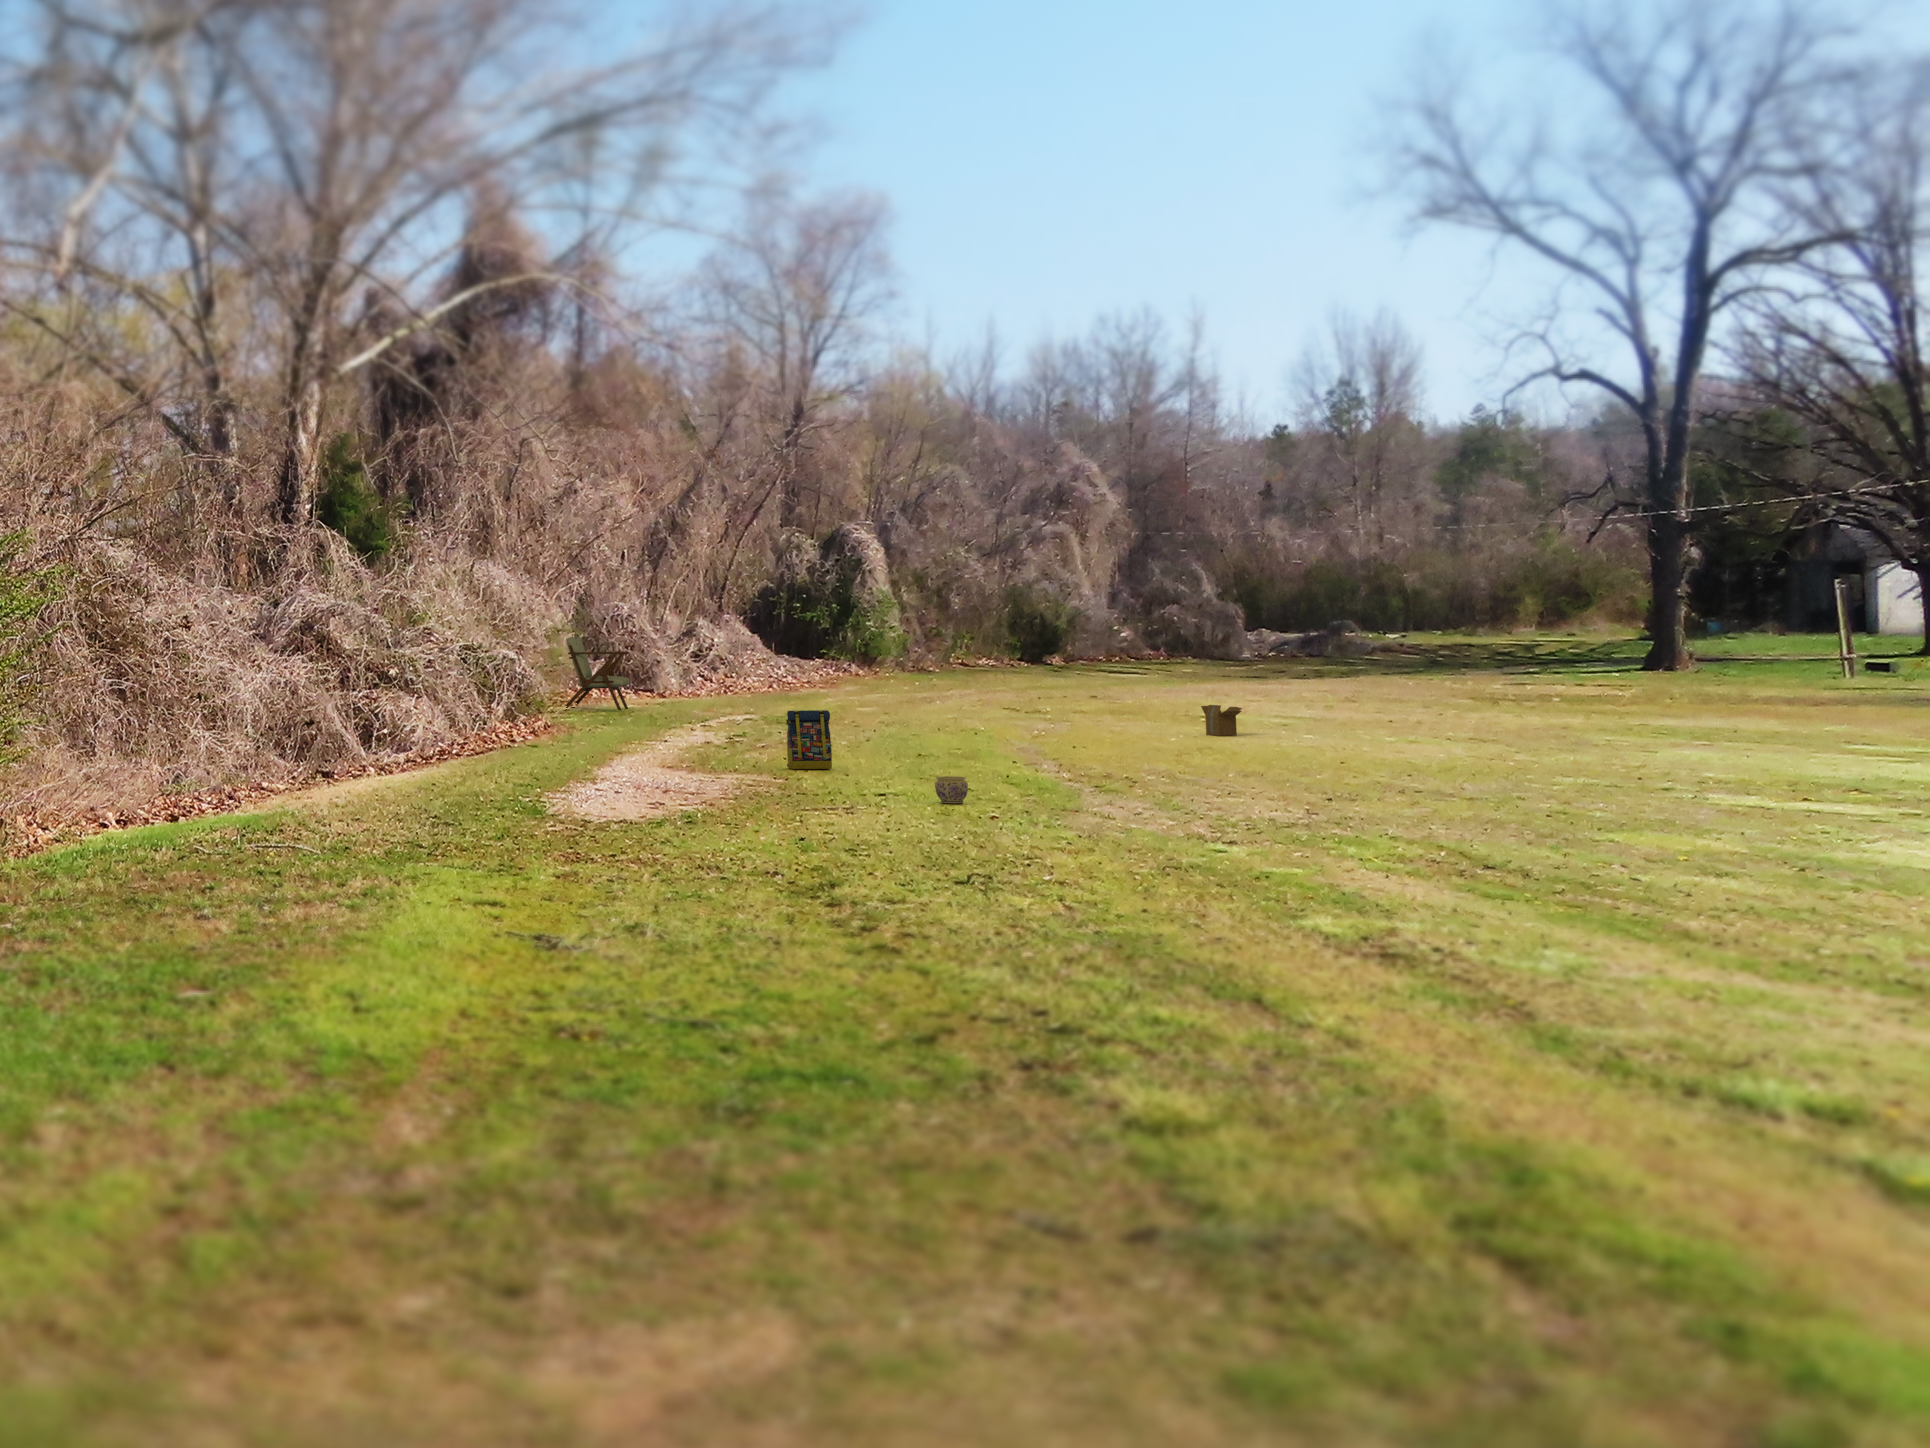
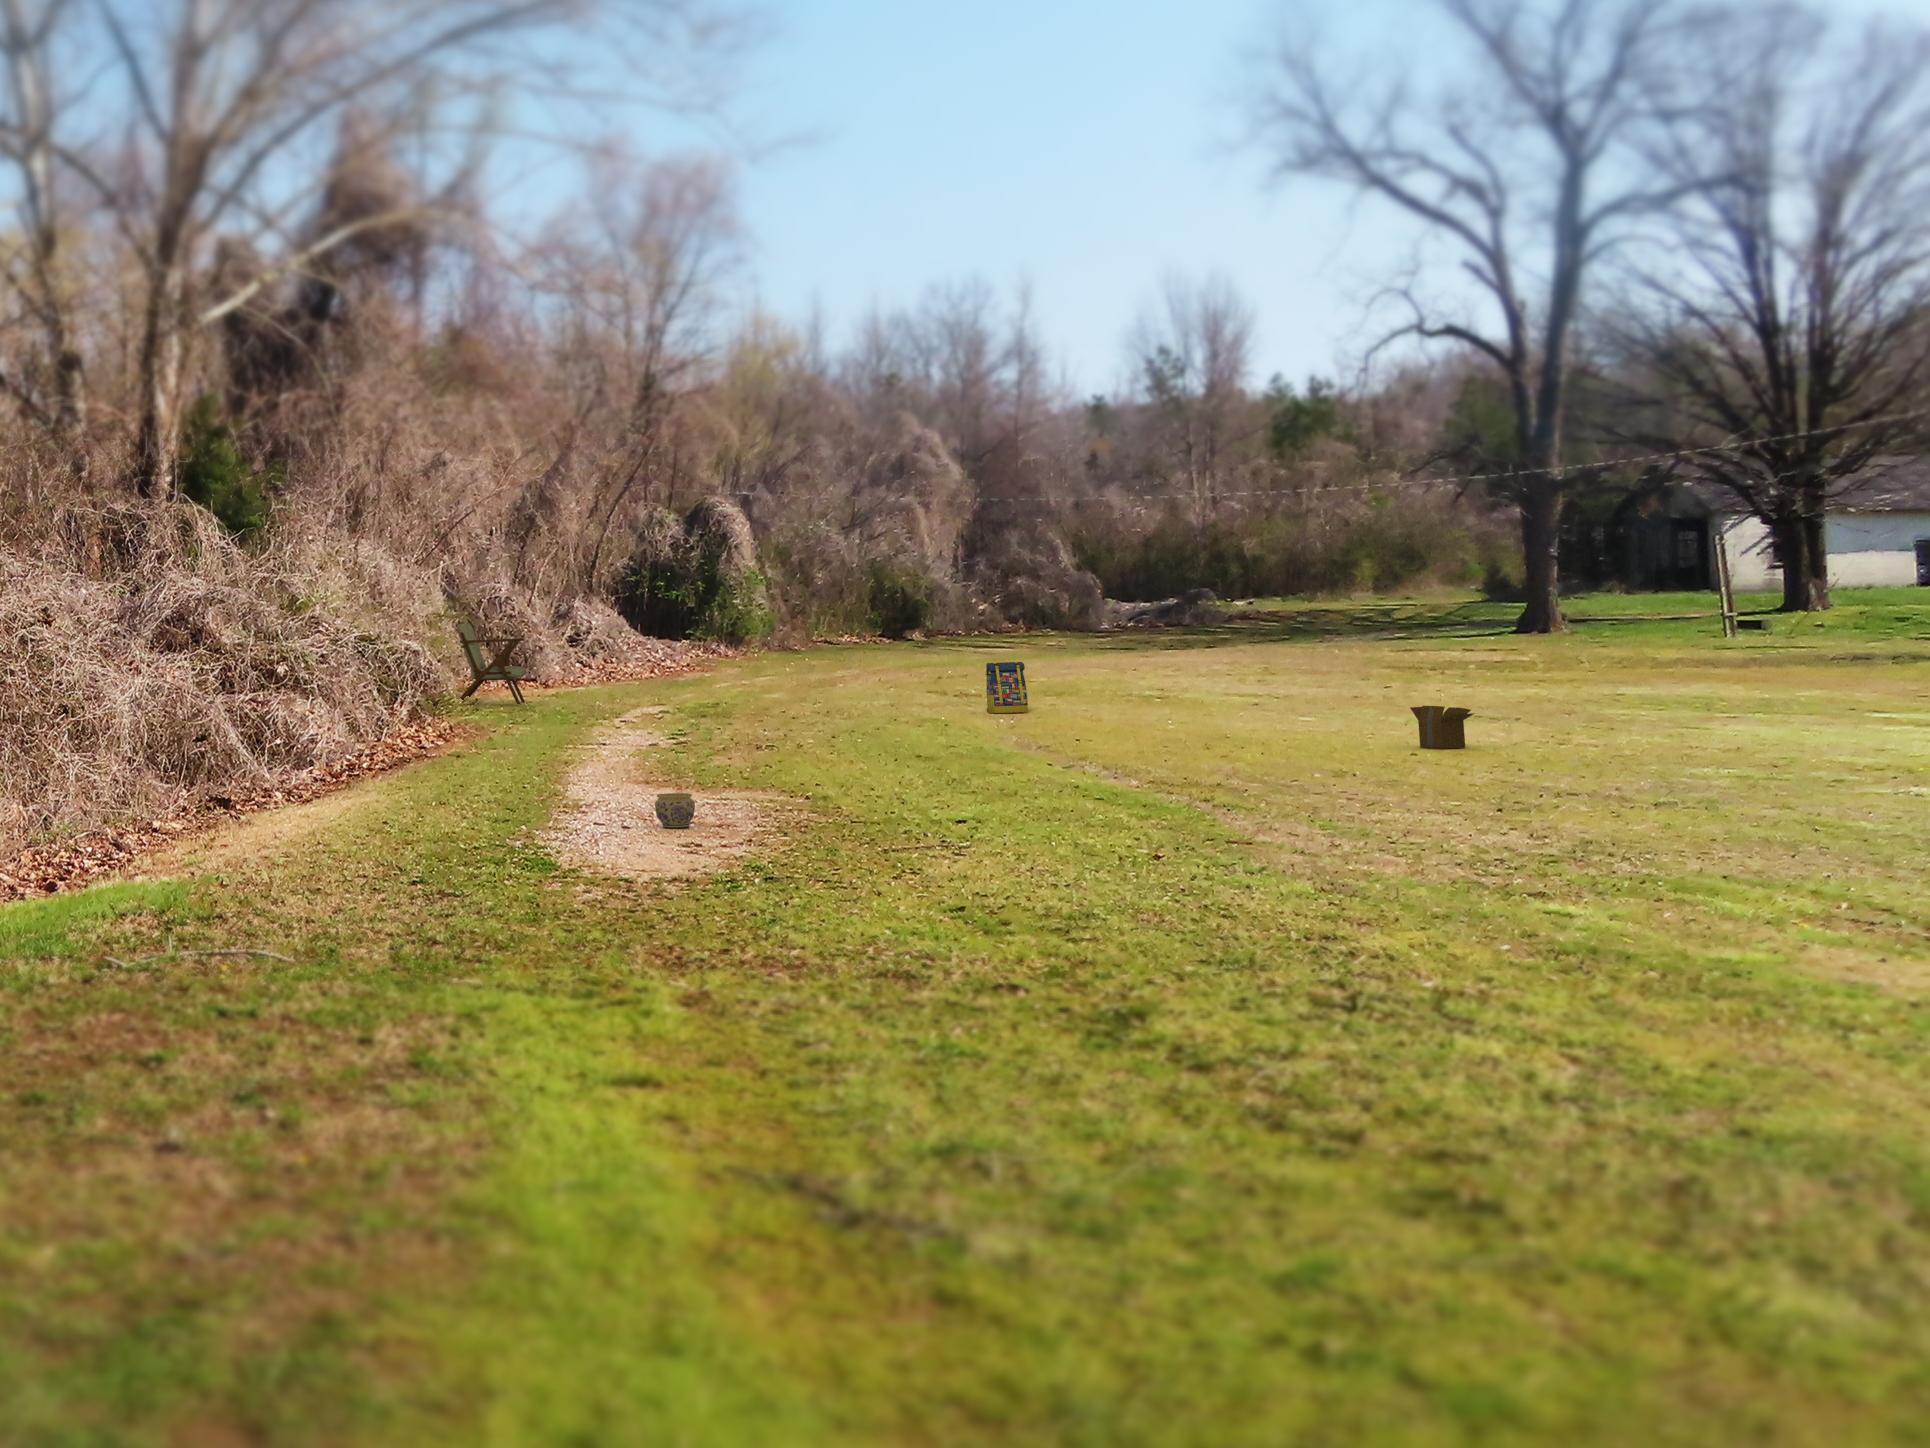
cardboard box: present [1201,705,1242,736] -> present [1410,706,1475,749]
backpack: present [786,710,832,769] -> present [985,662,1028,713]
planter: present [935,776,968,804] -> present [655,793,695,828]

